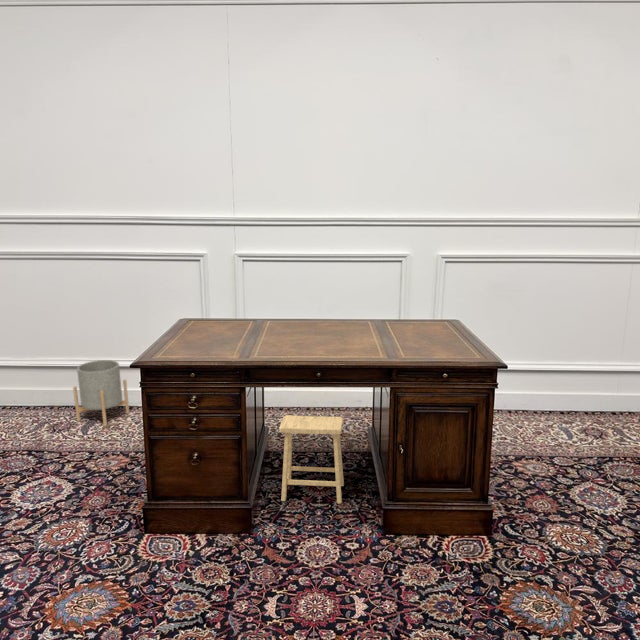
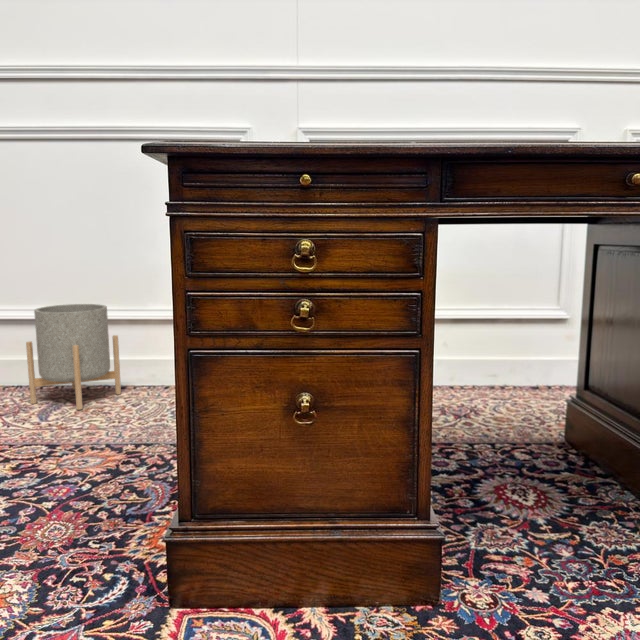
footstool: present [279,415,344,504] -> none [450,347,606,532]

